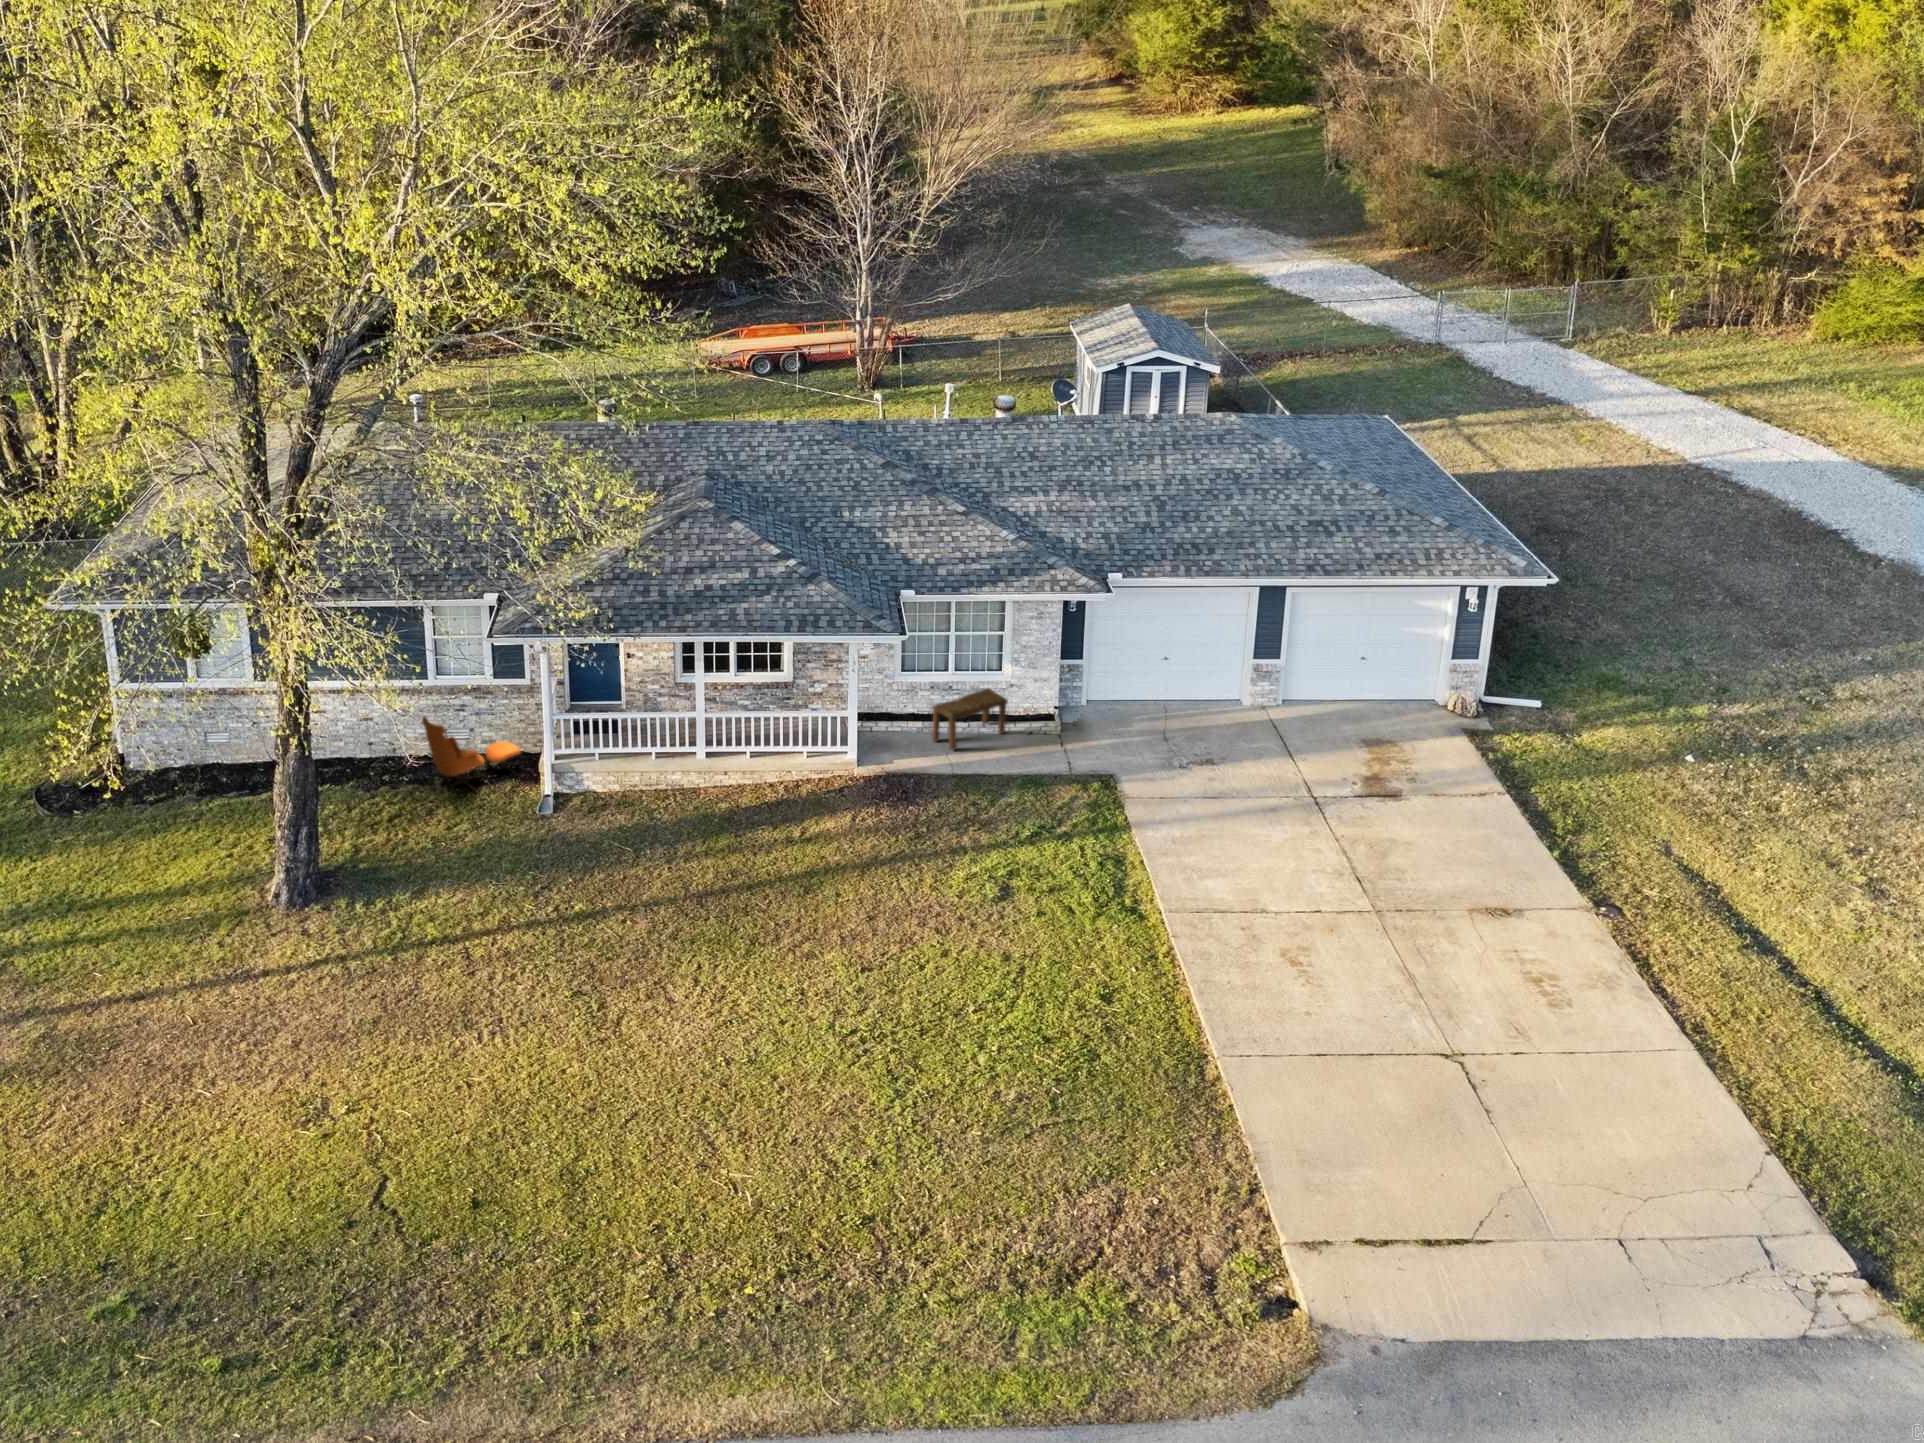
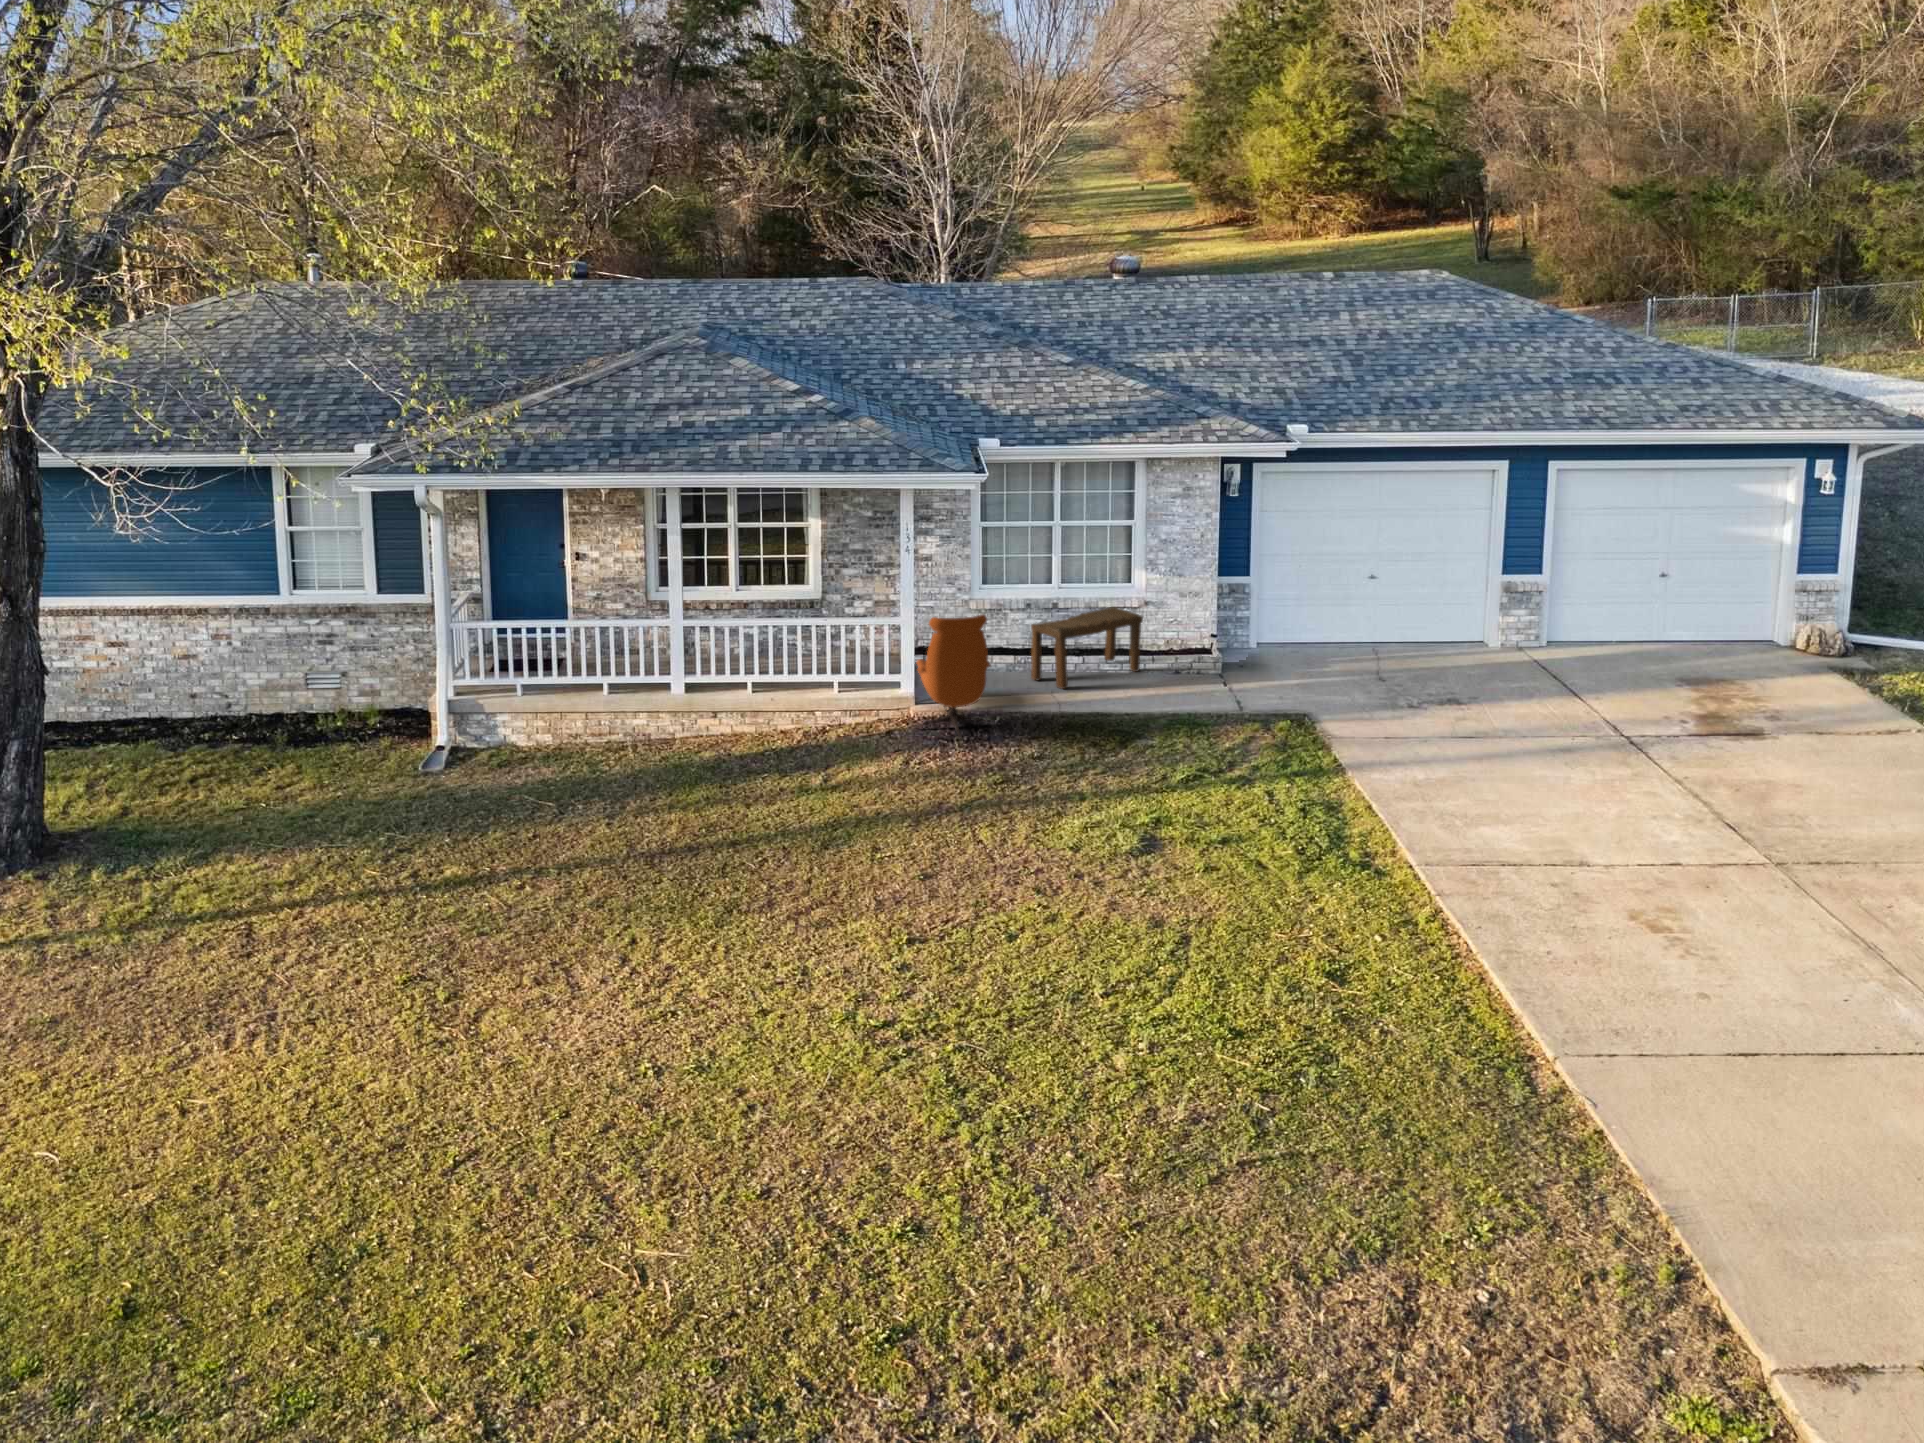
lounge chair: present [422,716,521,790] -> present [915,614,992,739]

